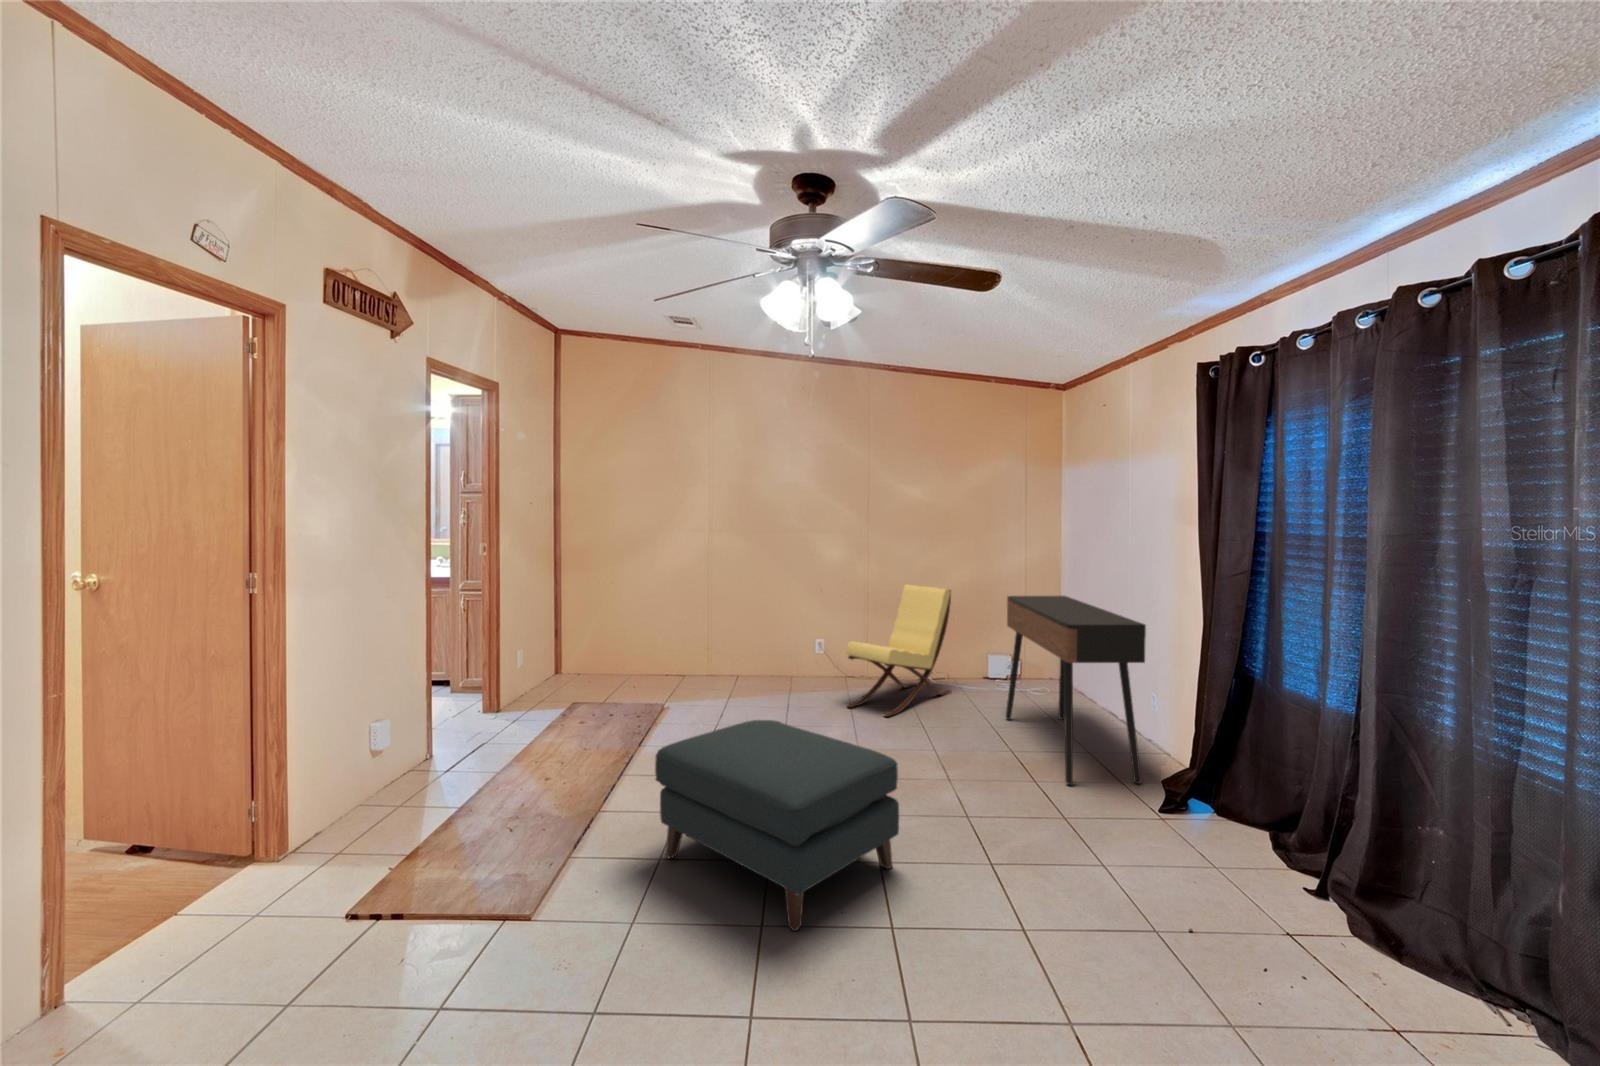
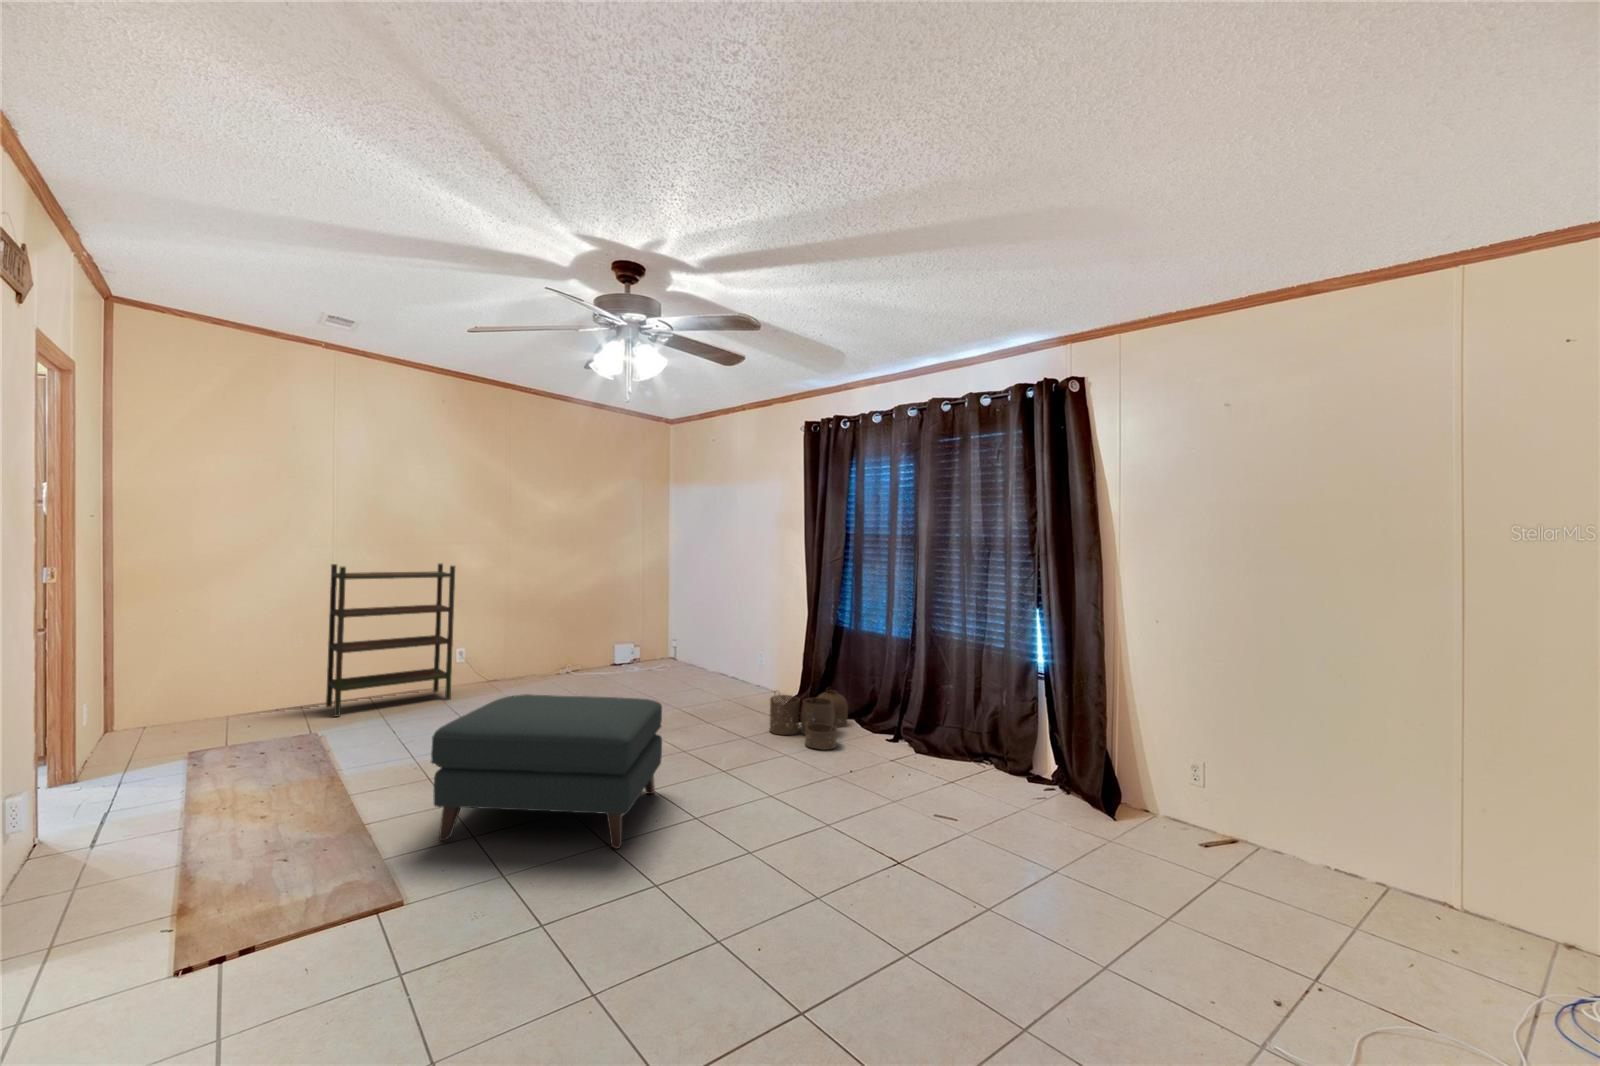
bookshelf: none [707,563,803,701] -> present [326,563,455,716]
lounge chair: present [846,584,951,717] -> none [506,582,596,700]
console table: present [1006,596,1146,784] -> none [653,585,777,718]
woven basket: none [1109,762,1256,876] -> present [770,690,848,750]

